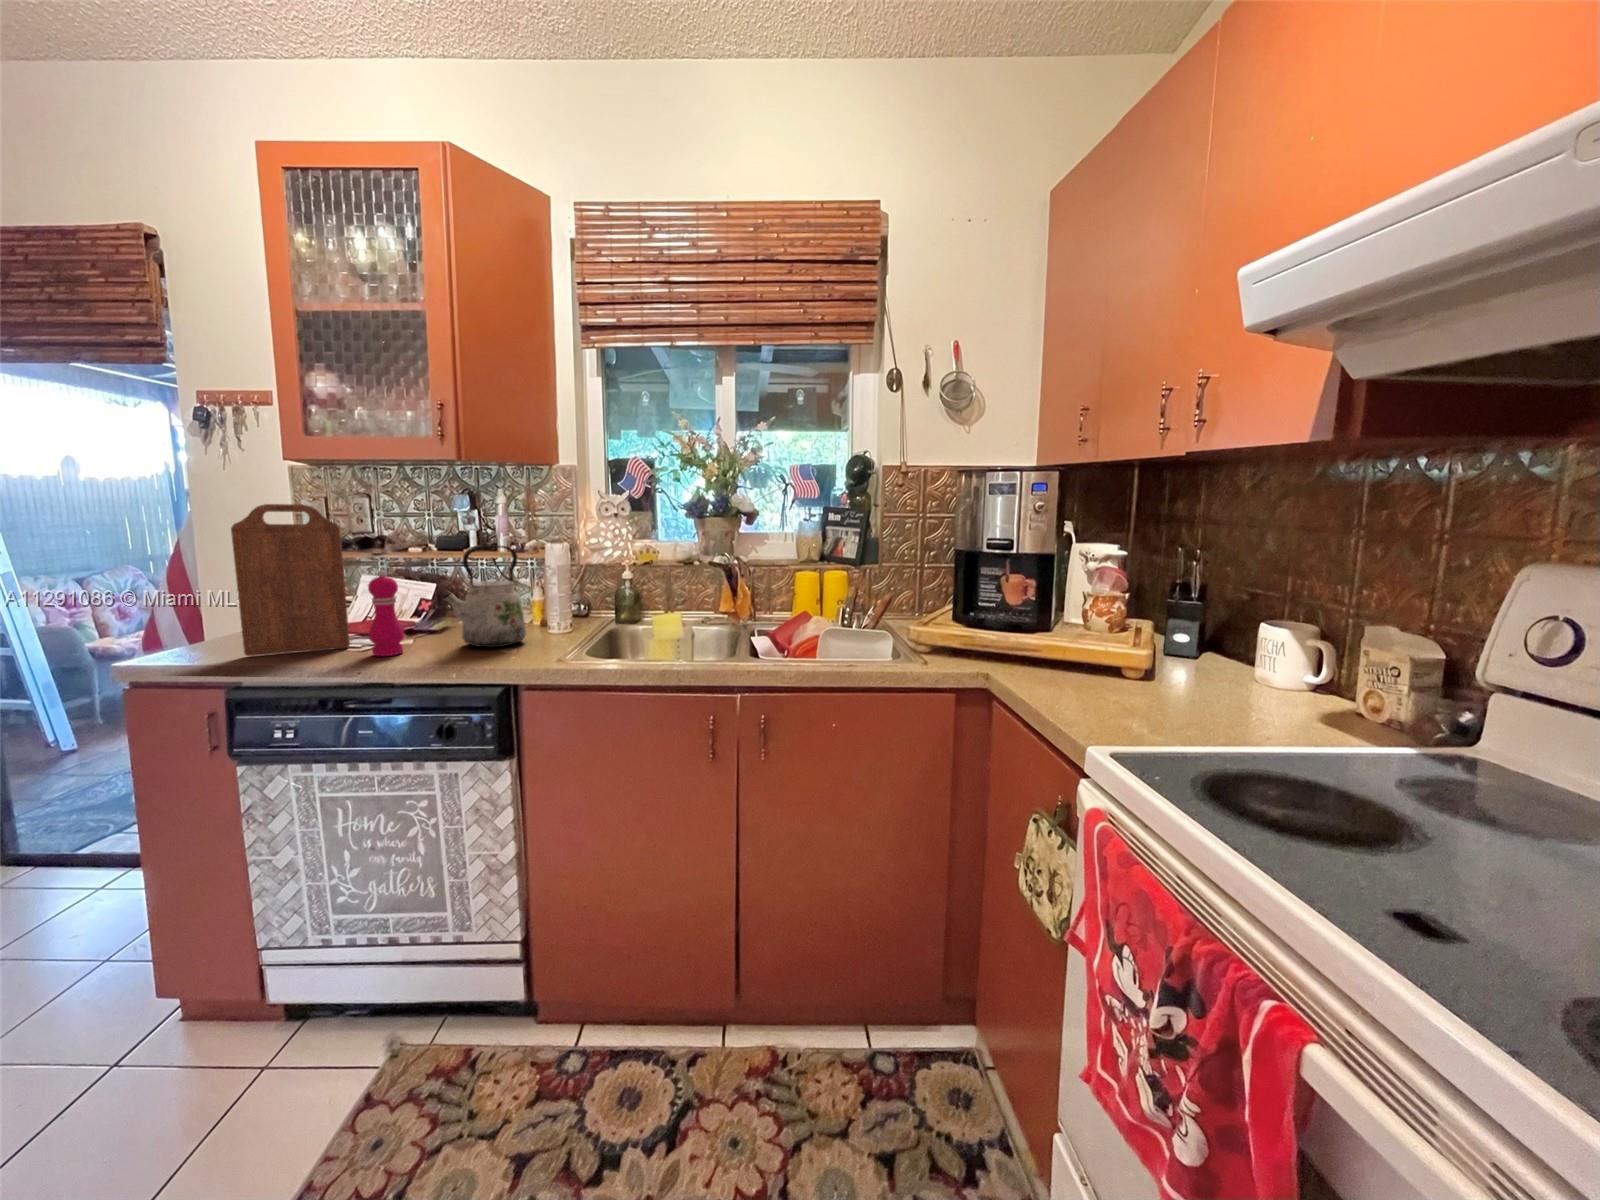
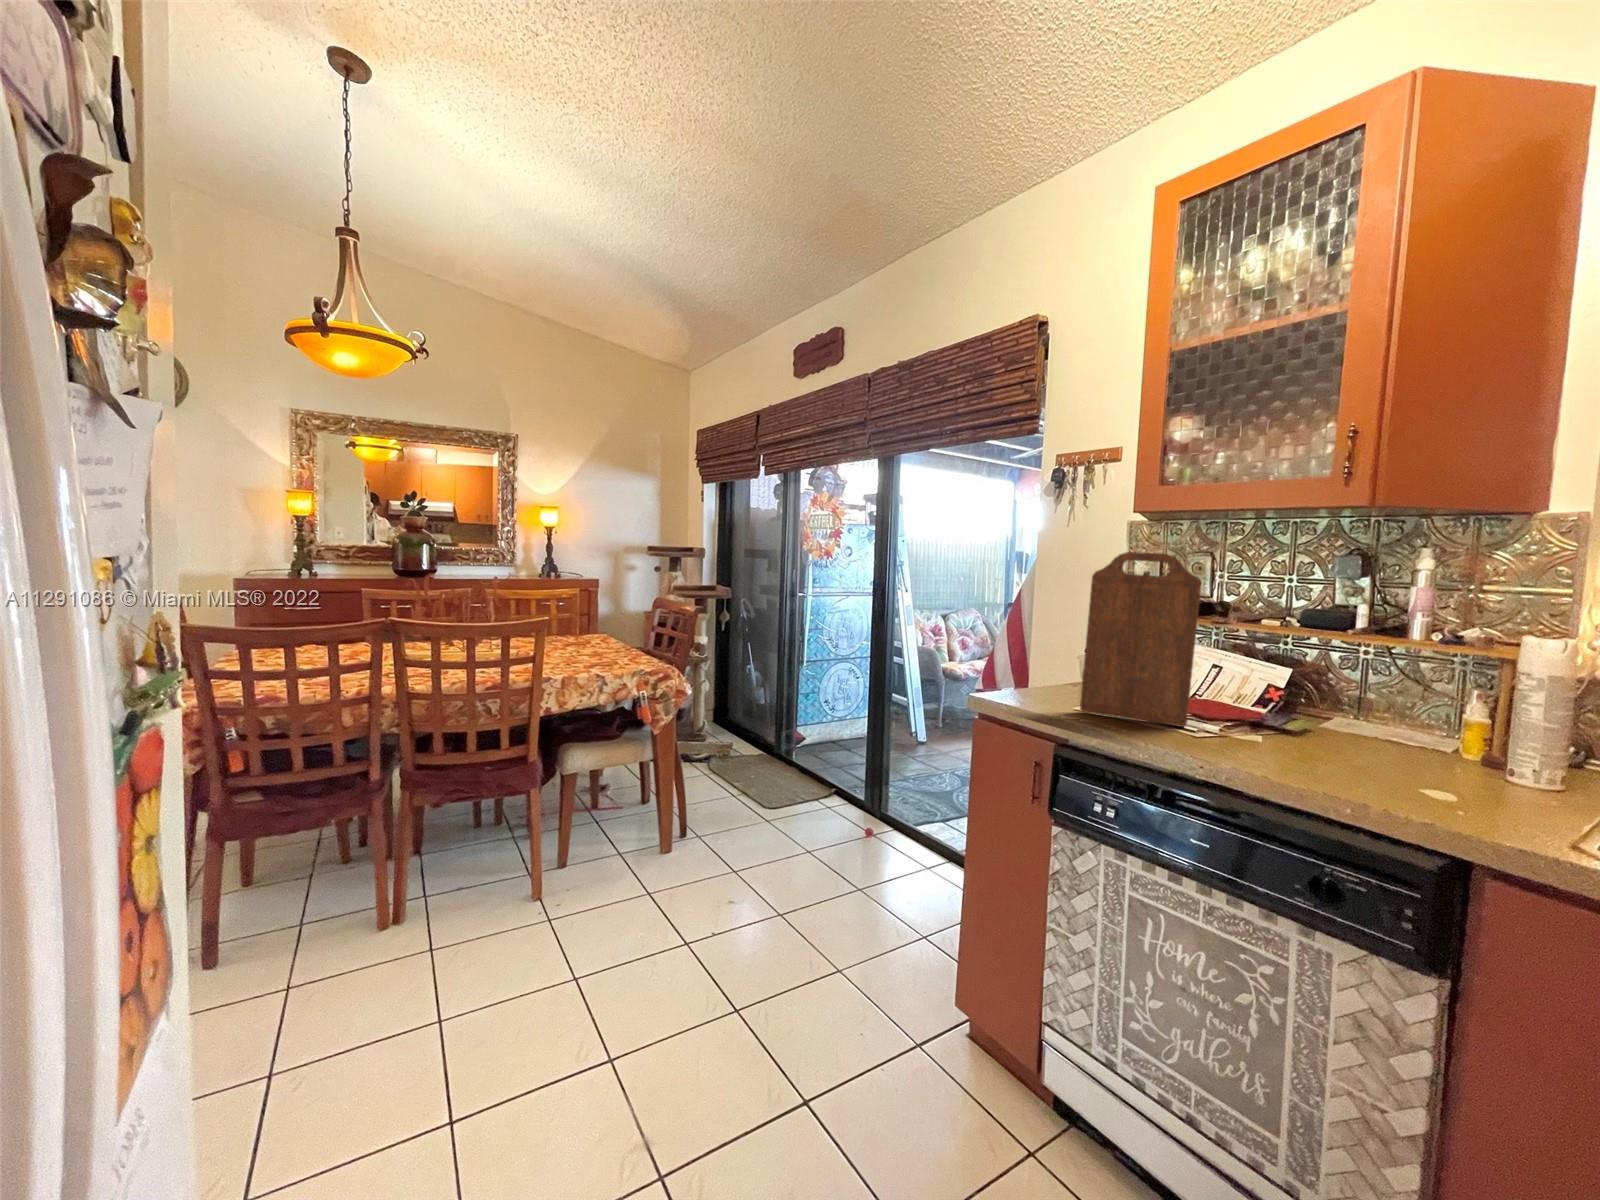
kettle: present [443,545,526,647] -> none [1337,623,1468,781]
pepper mill: present [368,570,404,656] -> none [1220,639,1269,752]

